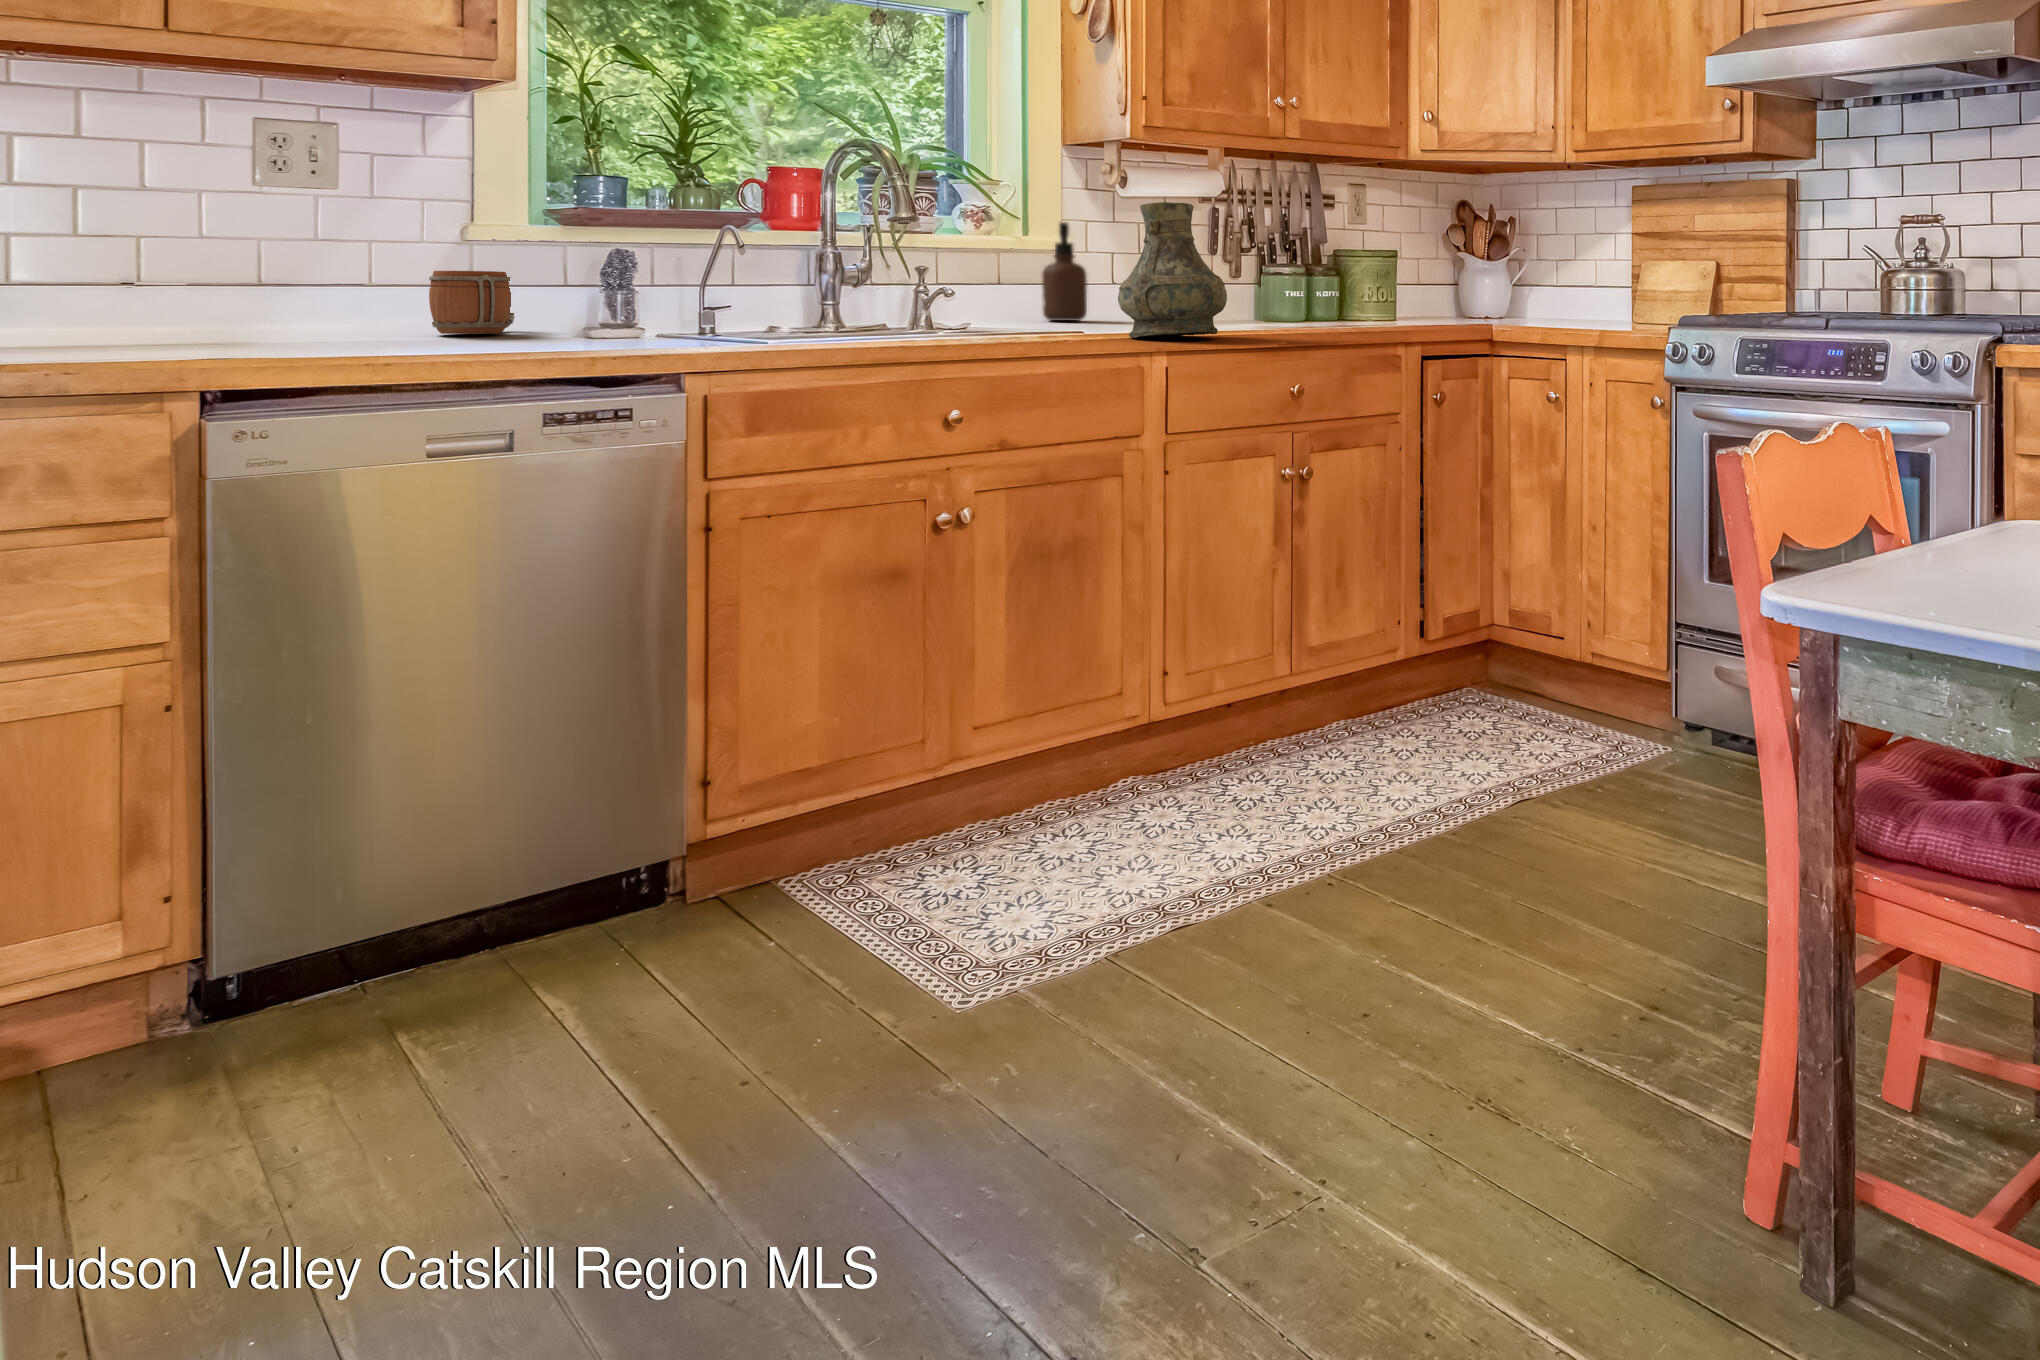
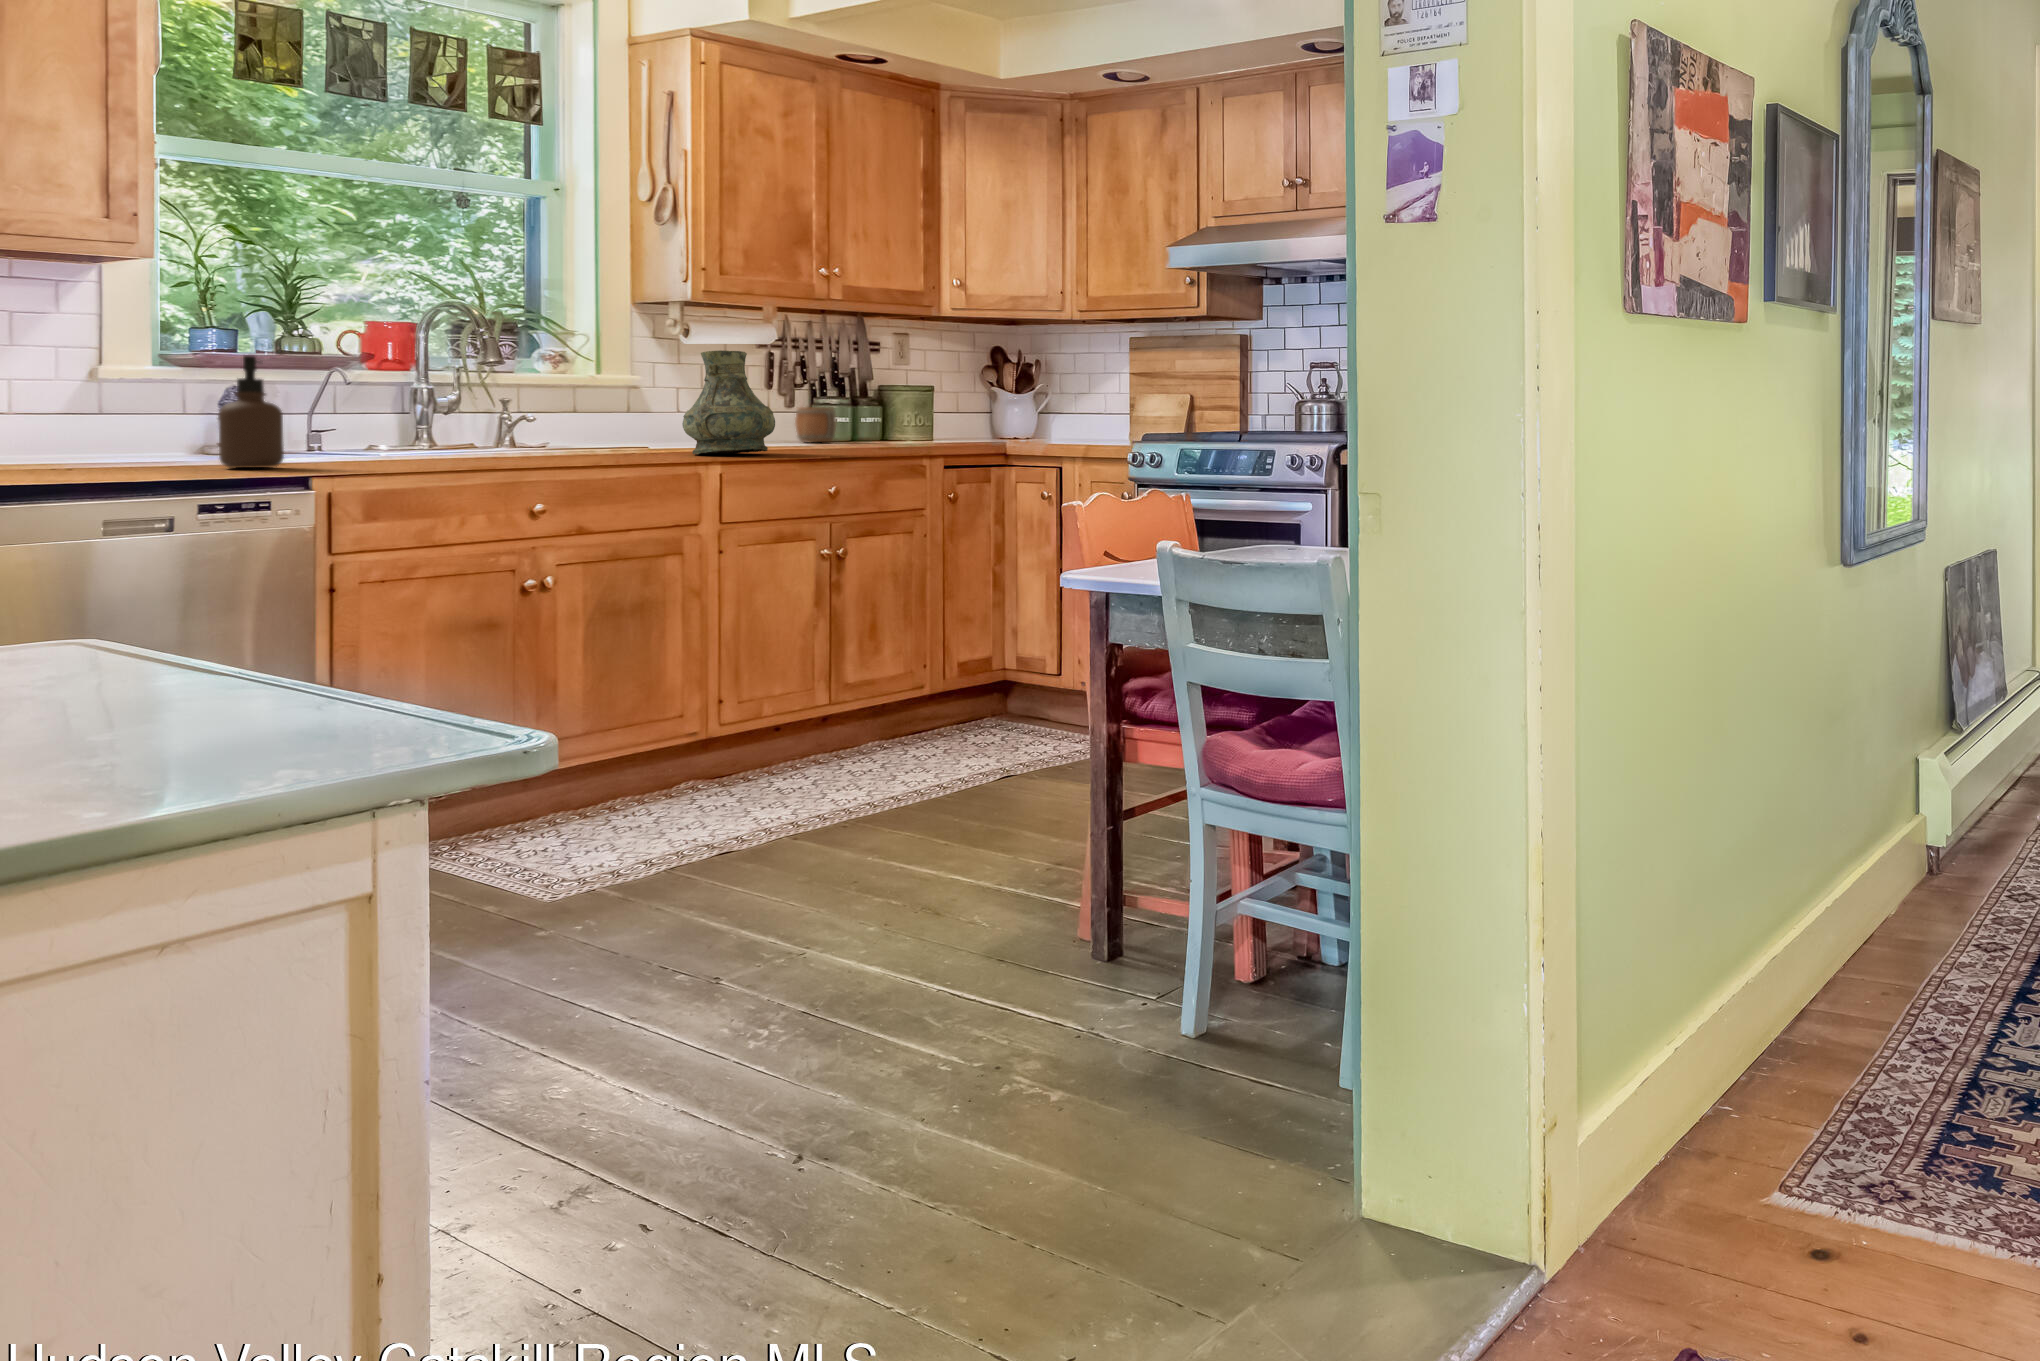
soap dispenser: present [1042,222,1087,321] -> present [218,355,284,468]
mug: present [429,271,515,334] -> present [795,407,836,442]

